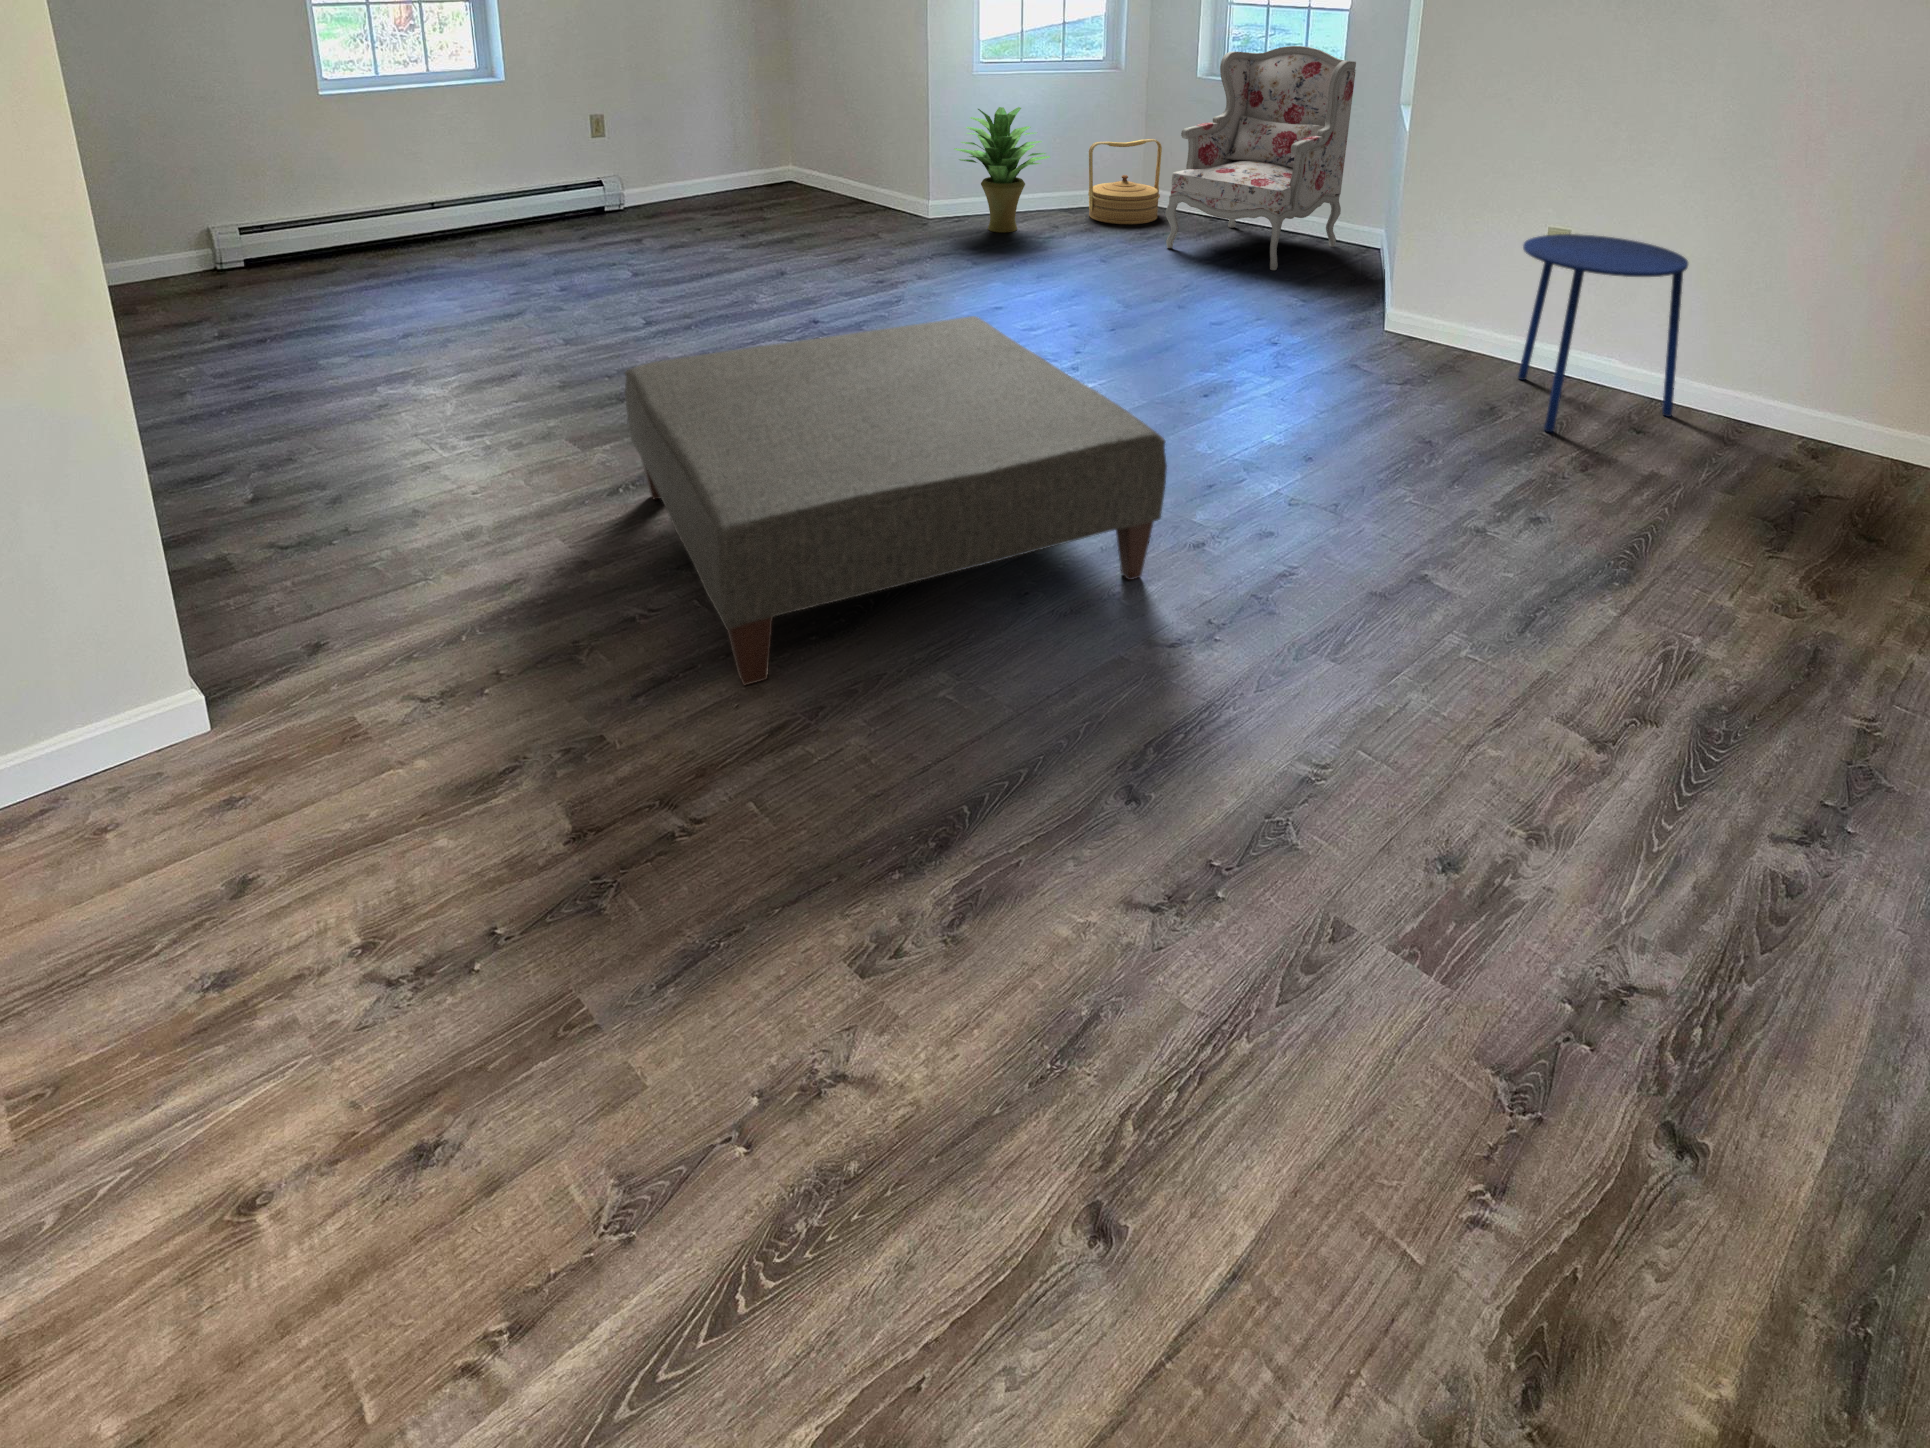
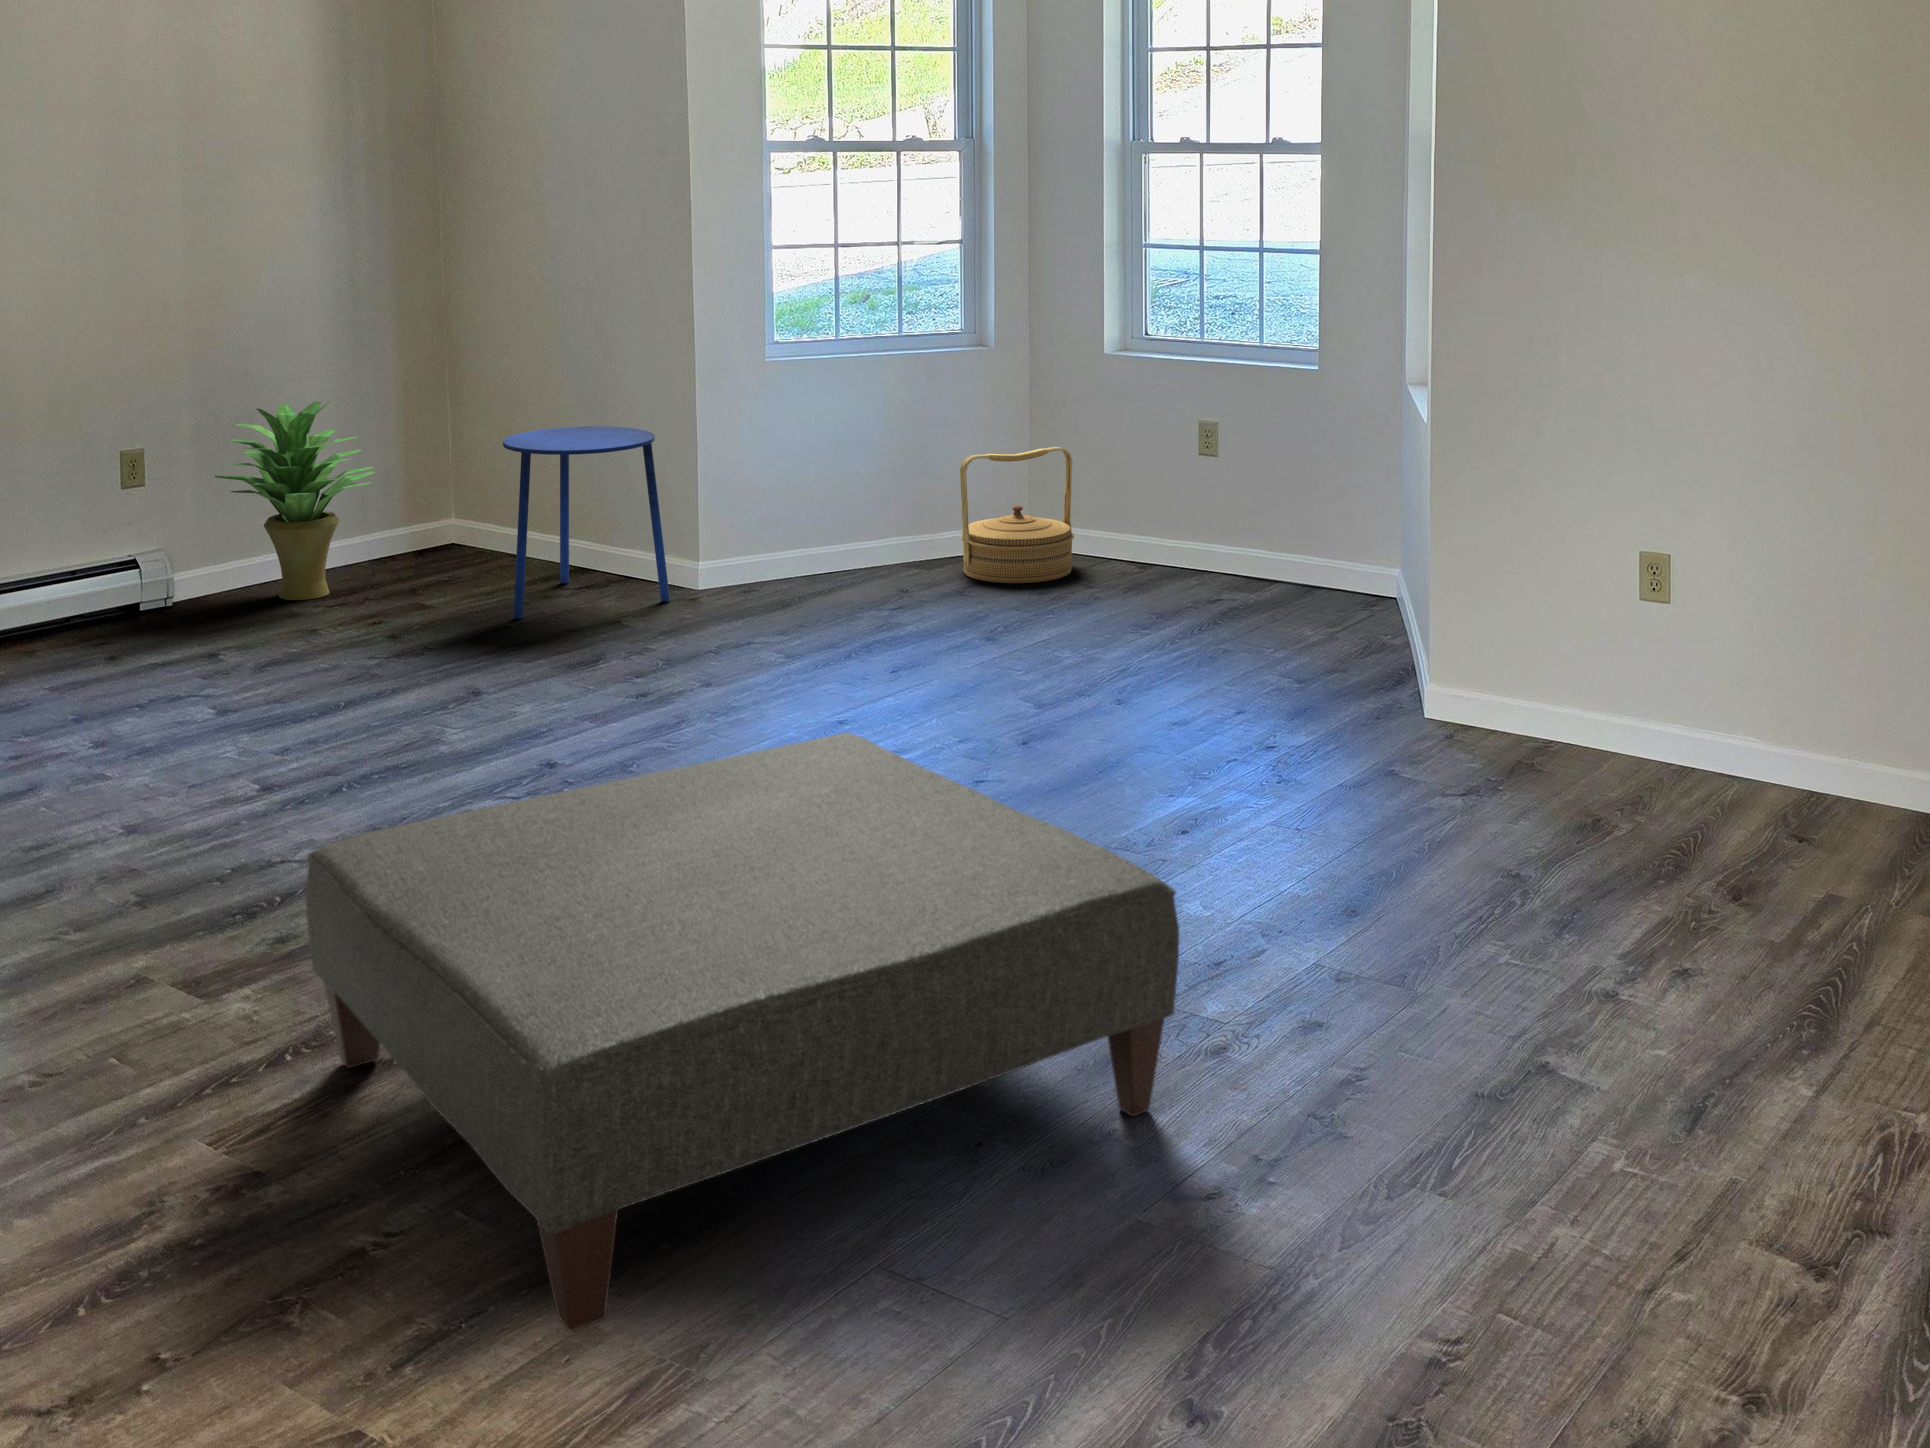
armchair: present [1166,46,1356,270] -> none [1091,300,1358,642]
potted plant: present [954,107,1050,232] -> present [215,401,375,600]
side table: present [1518,234,1688,432] -> present [503,426,670,619]

